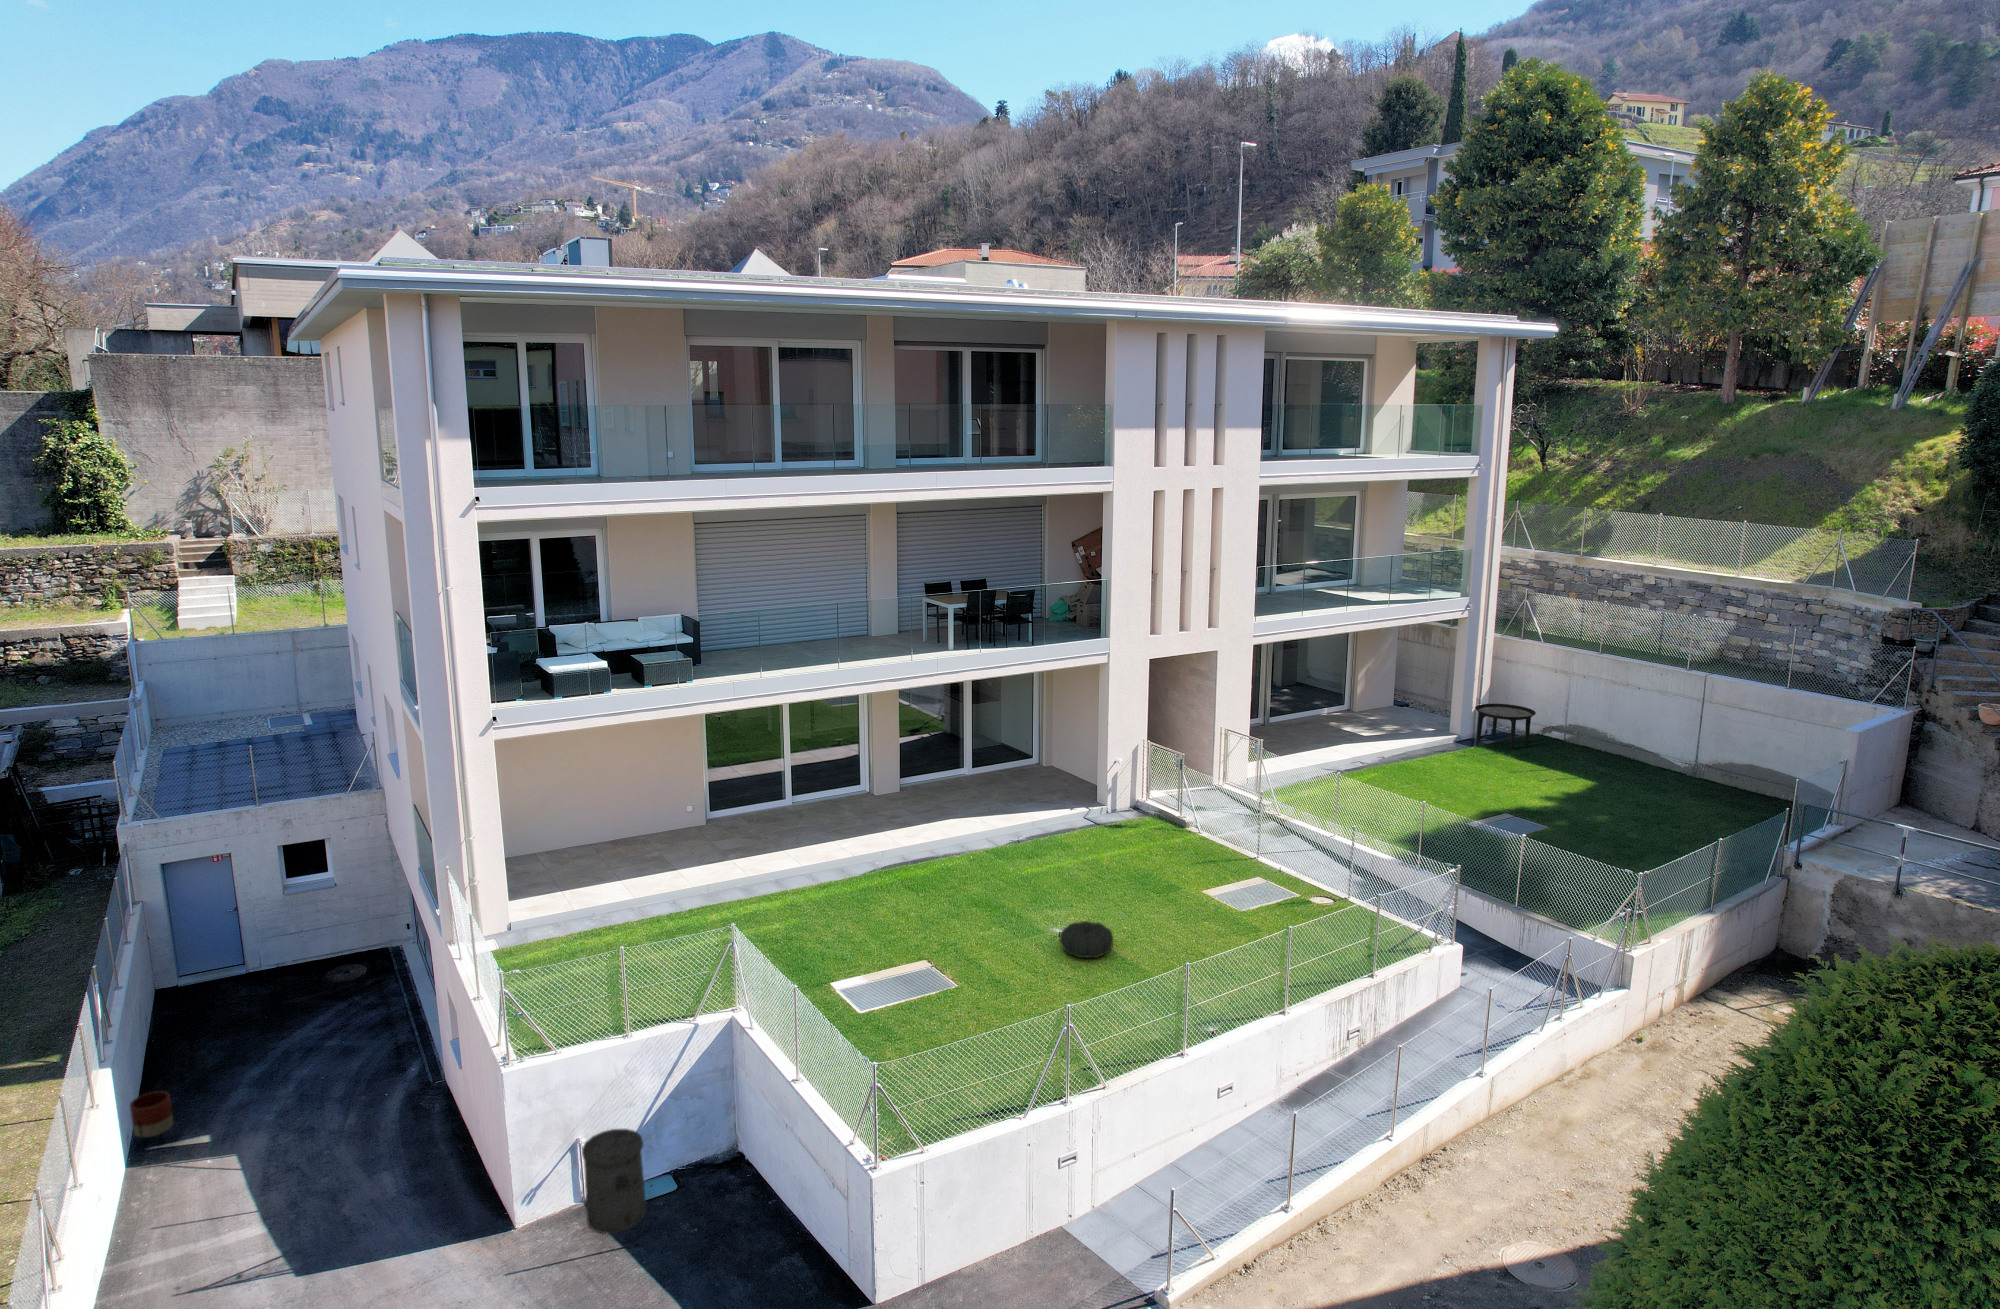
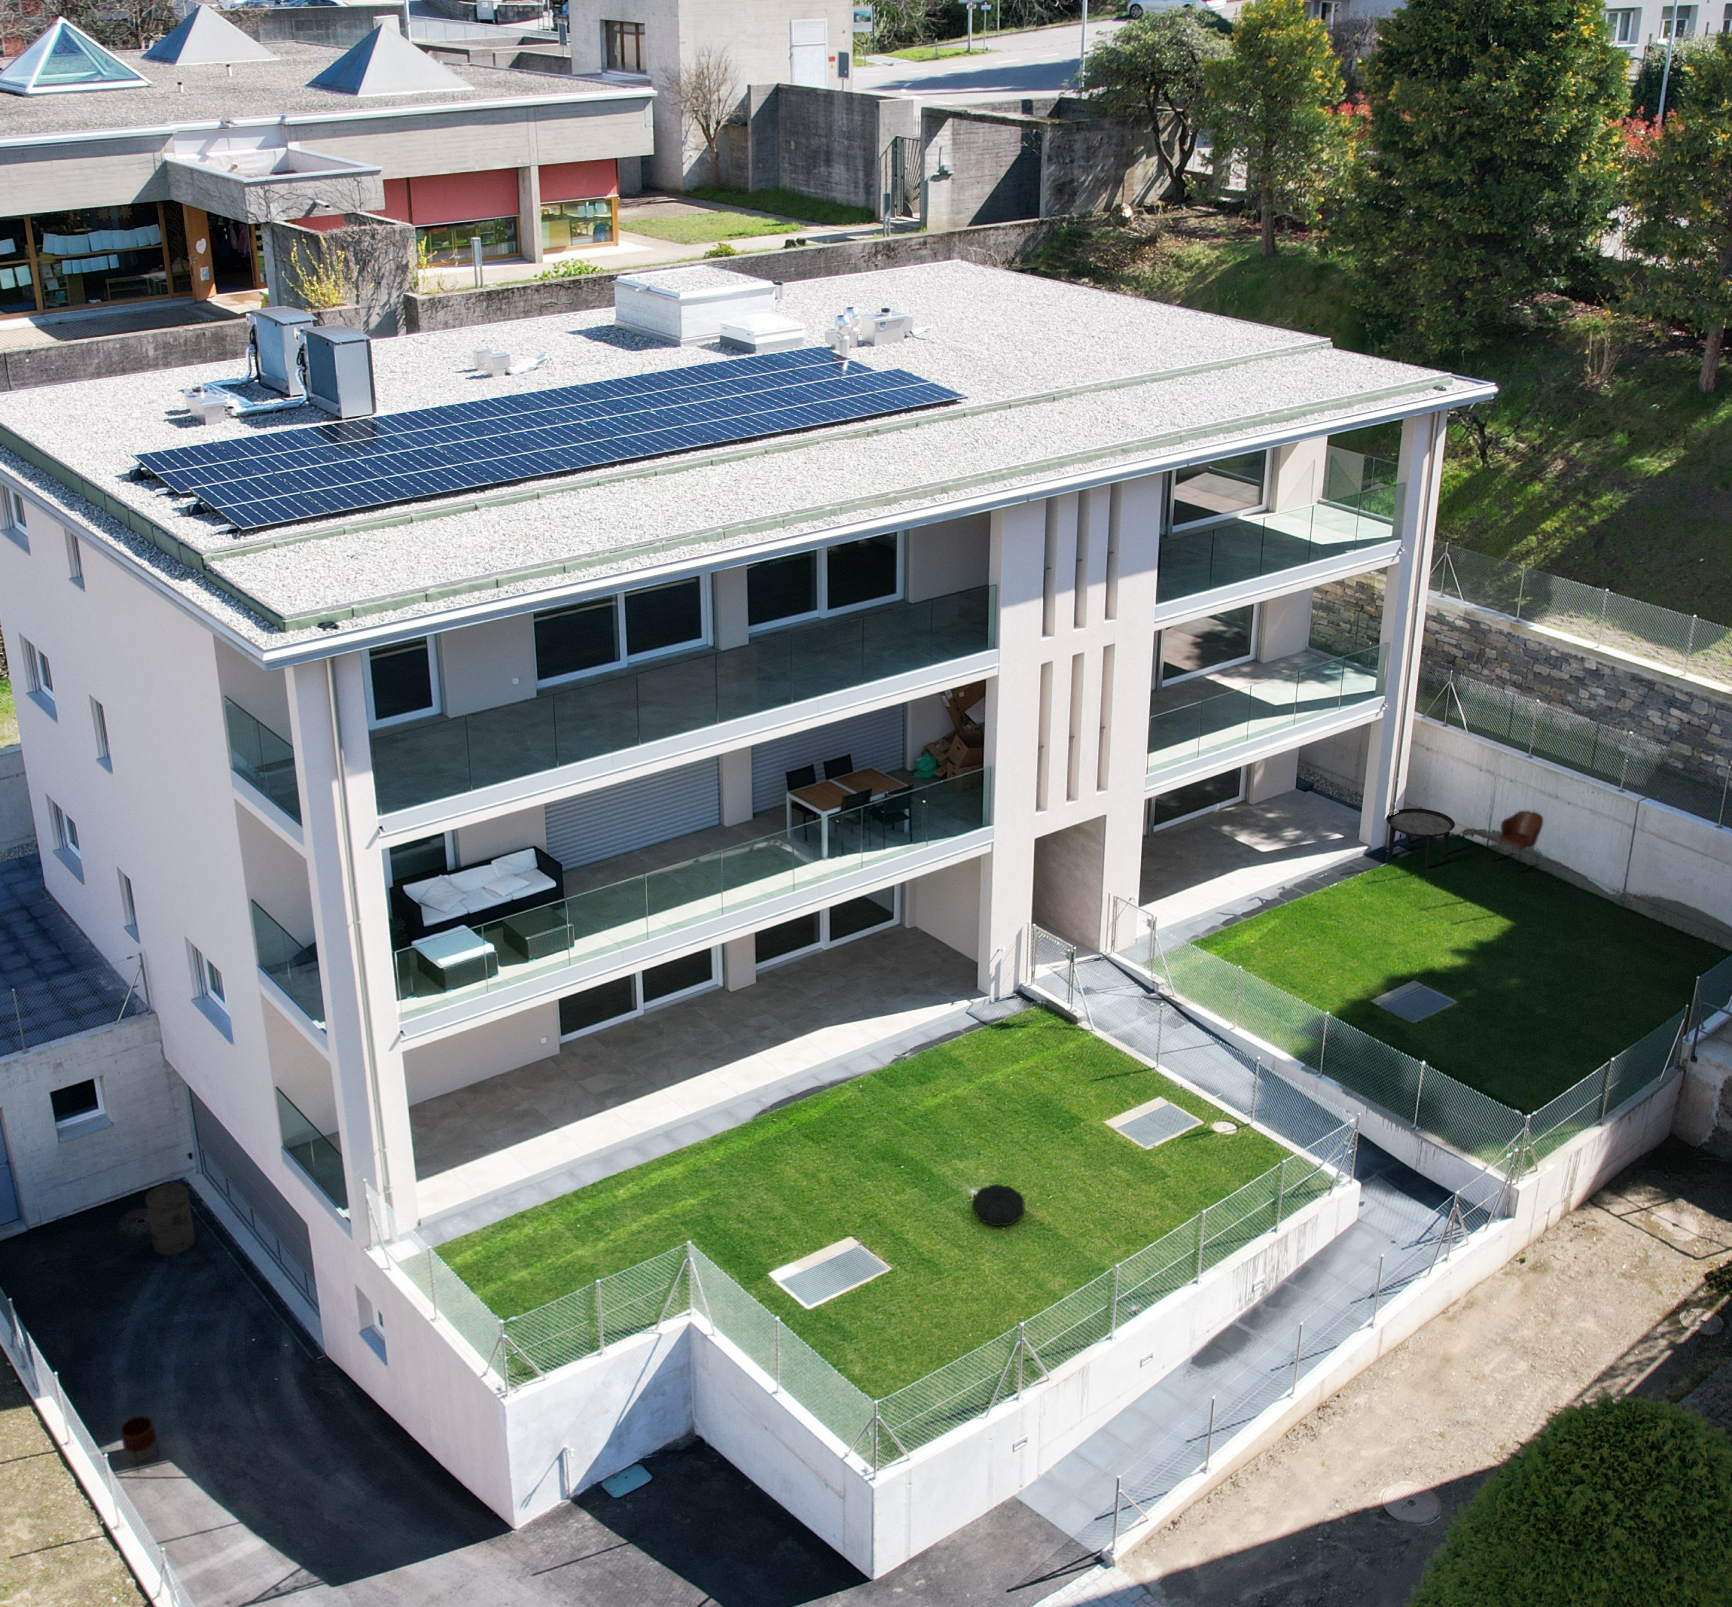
chair: none [1570,703,1615,755] -> present [1496,811,1543,866]
trash can: present [582,1129,646,1234] -> present [146,1183,195,1255]

